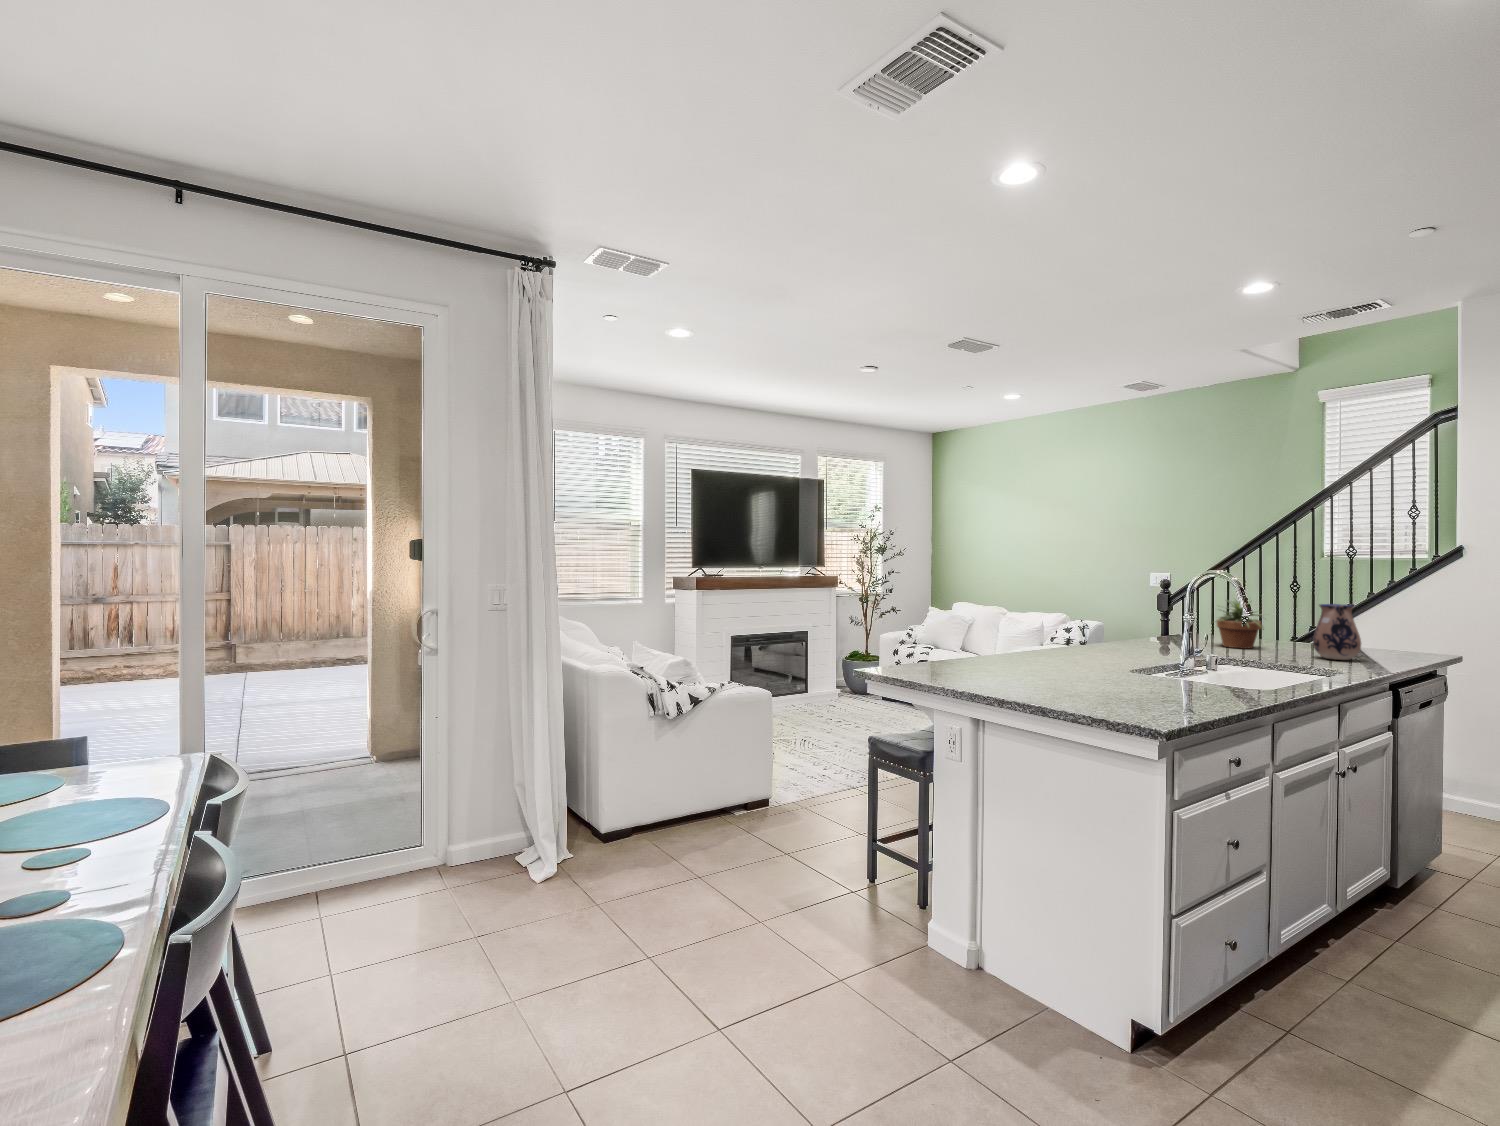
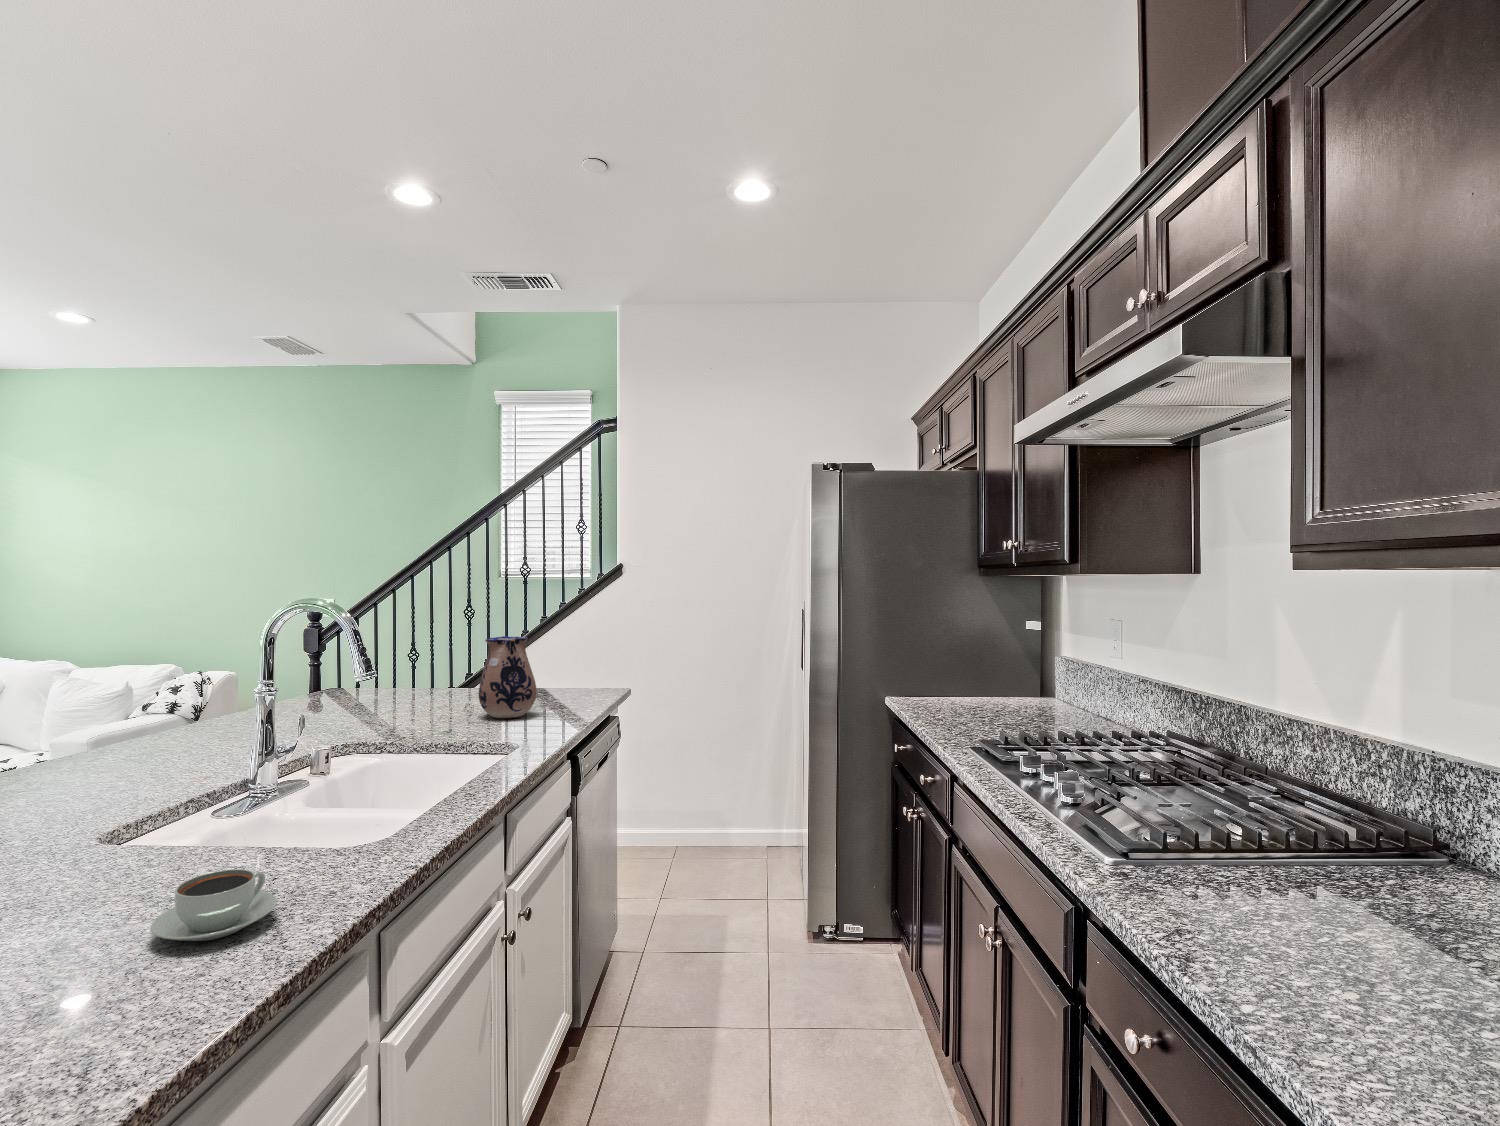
potted plant: present [1216,601,1264,649] -> none [334,633,427,716]
coffee cup: none [1190,677,1235,698] -> present [150,869,277,941]

